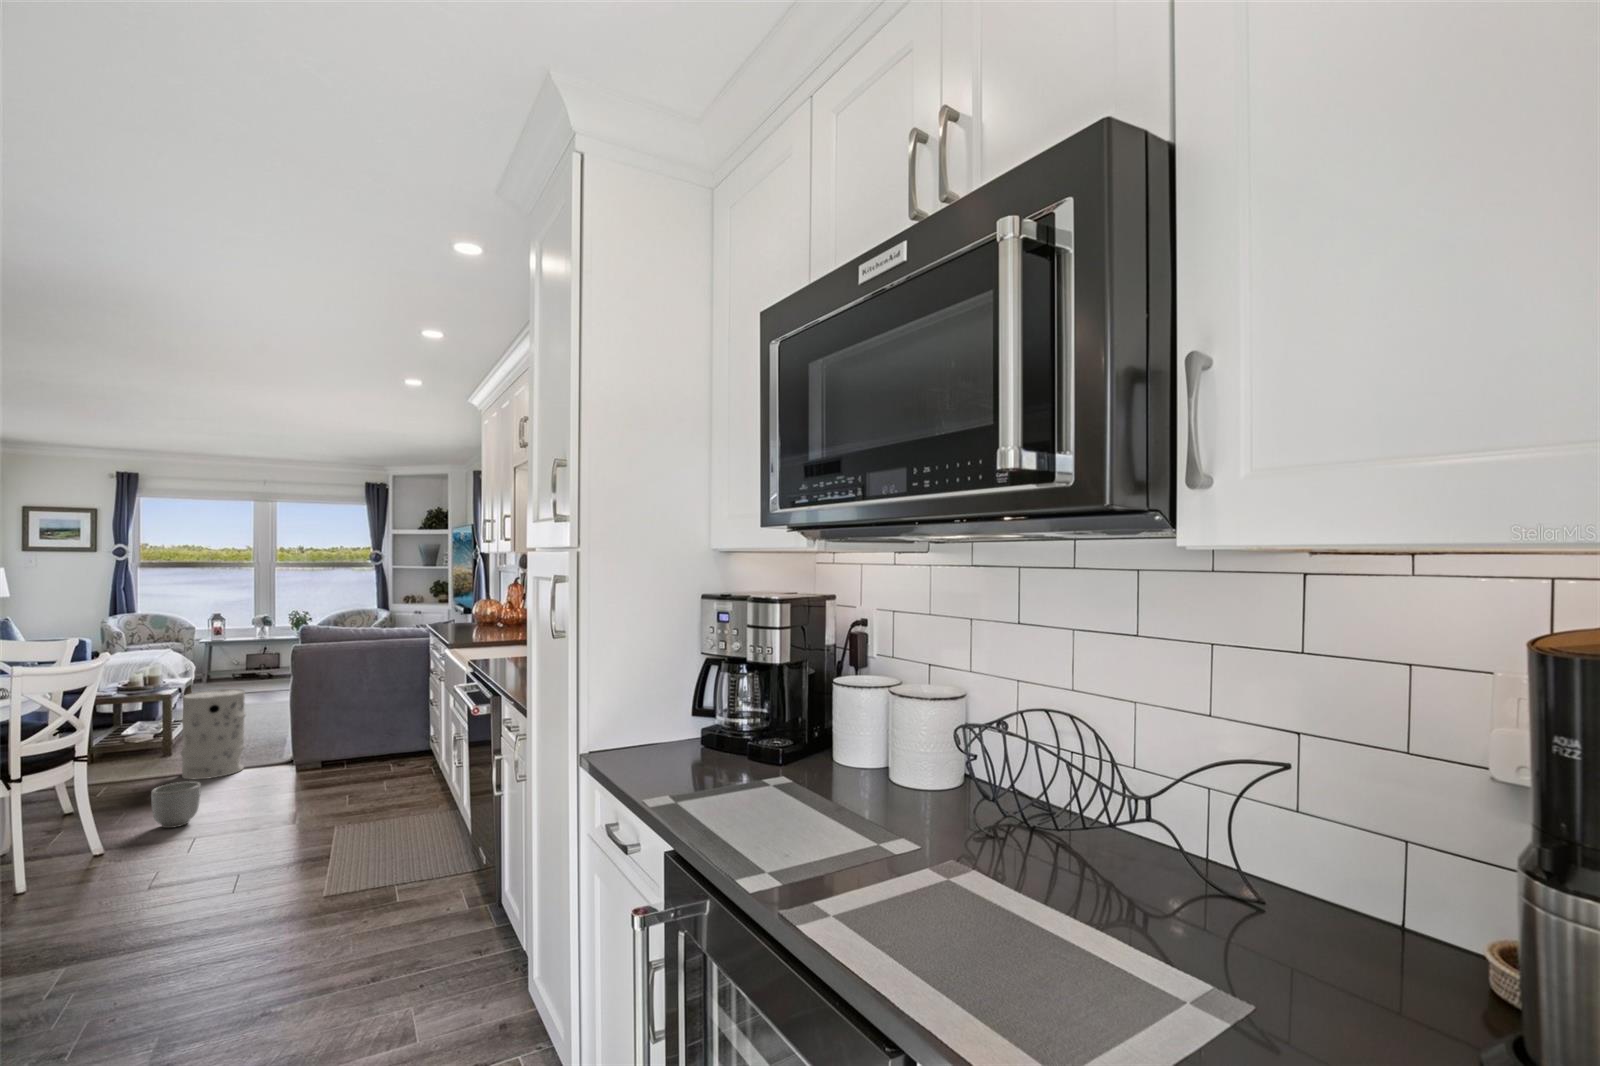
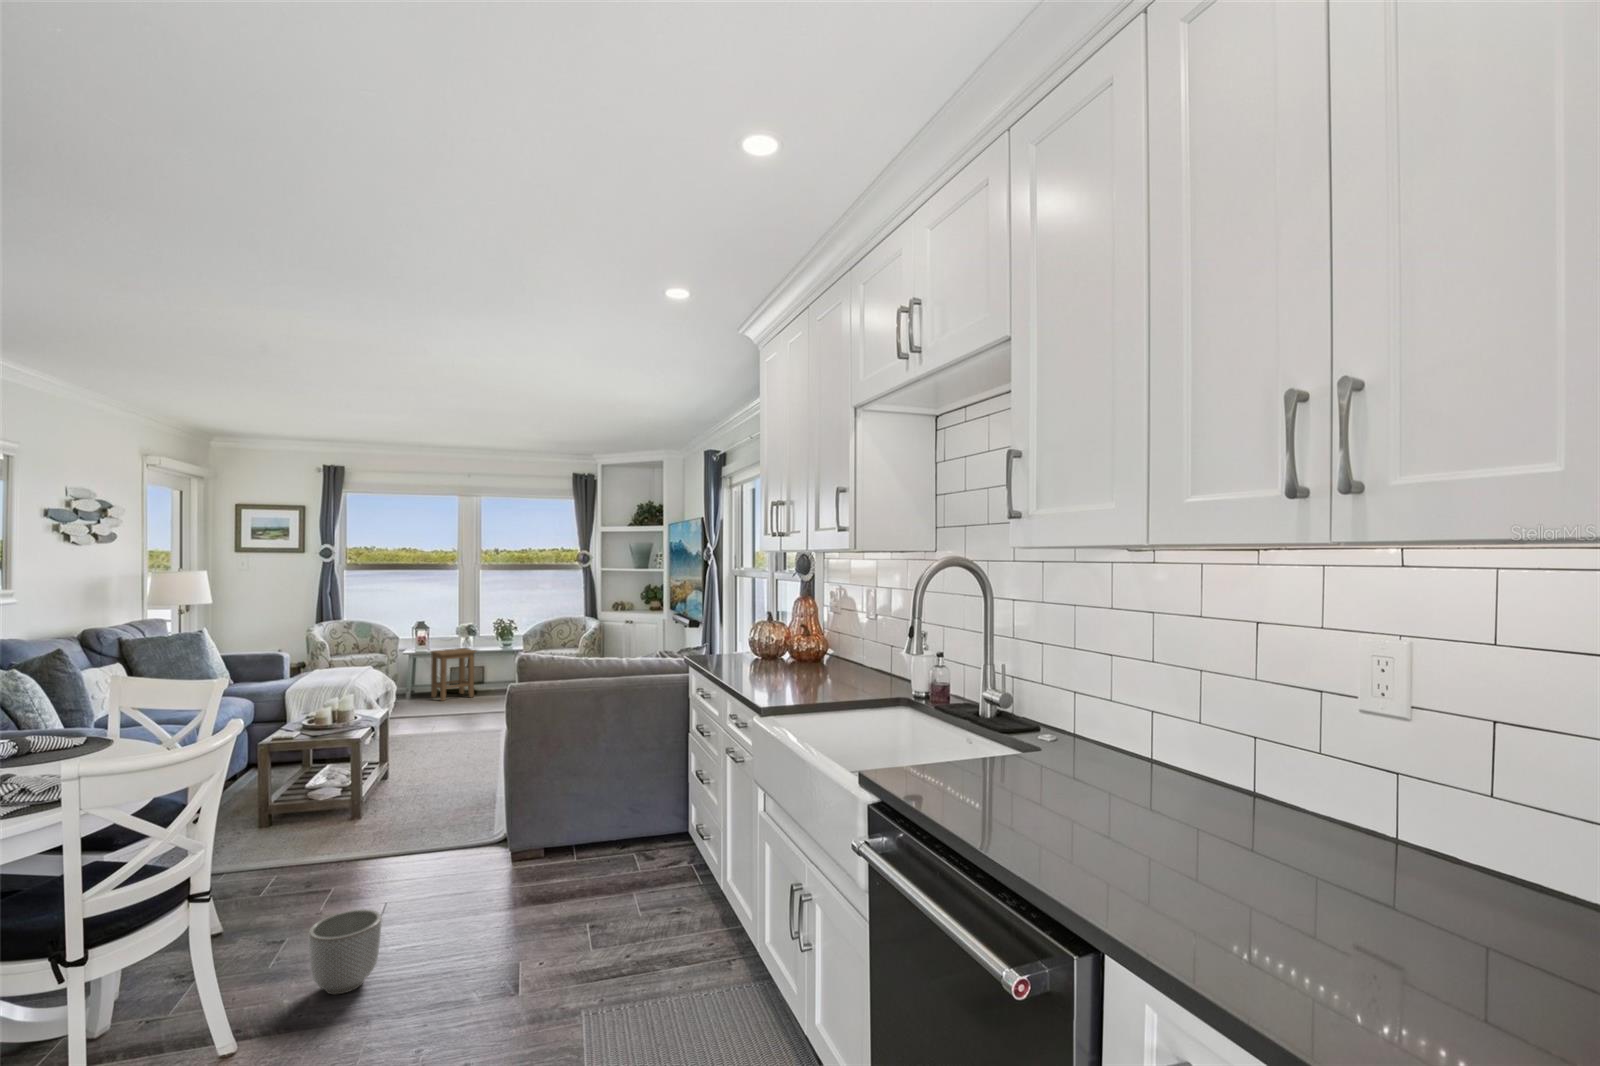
stool: none [225,636,272,683] -> present [430,648,476,701]
trash can: present [180,689,246,780] -> none [366,737,447,872]

